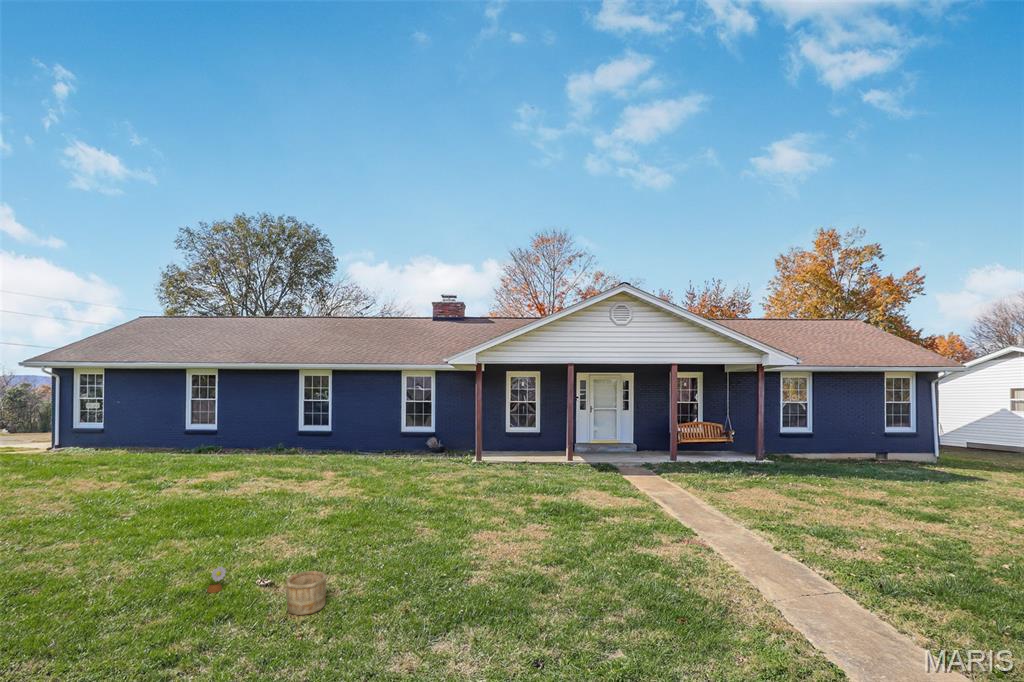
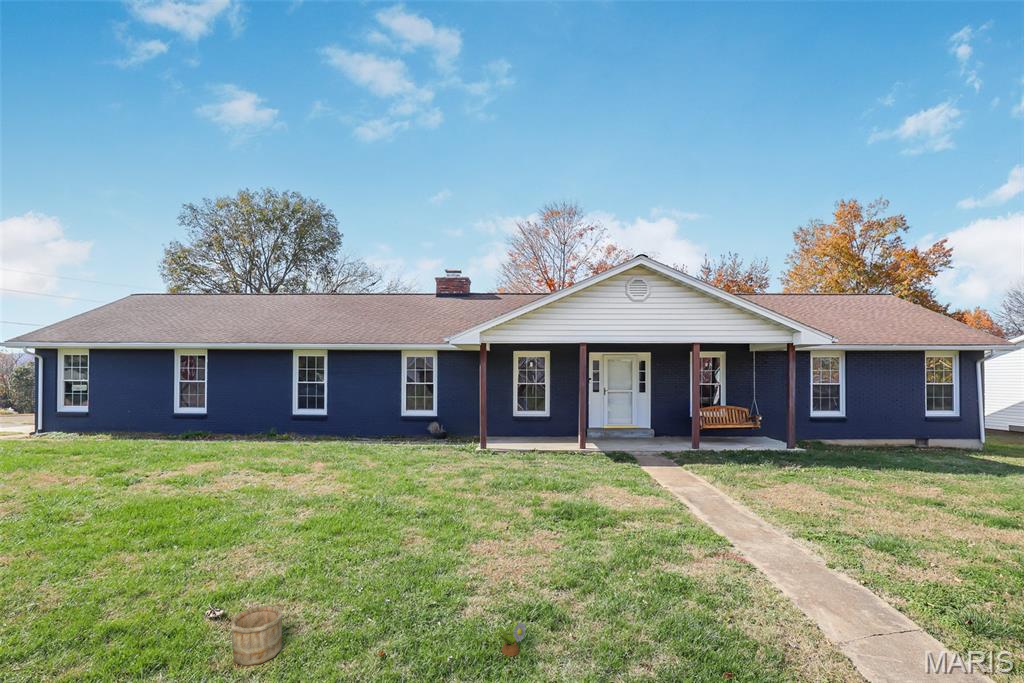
decorative plant: present [203,566,229,593] -> present [494,622,526,656]

